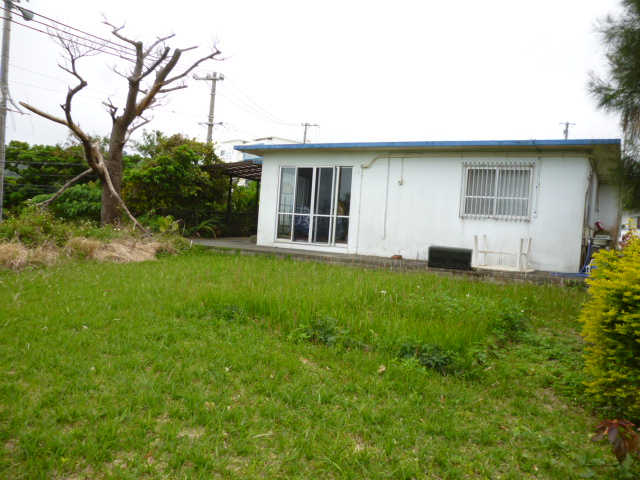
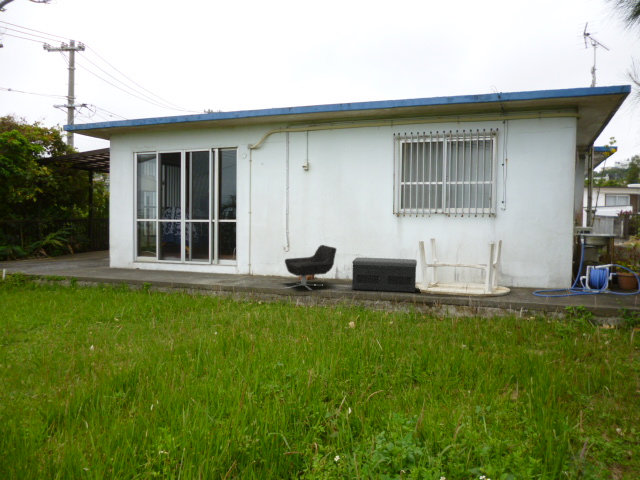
lounge chair: none [382,236,418,264] -> present [285,245,336,290]

